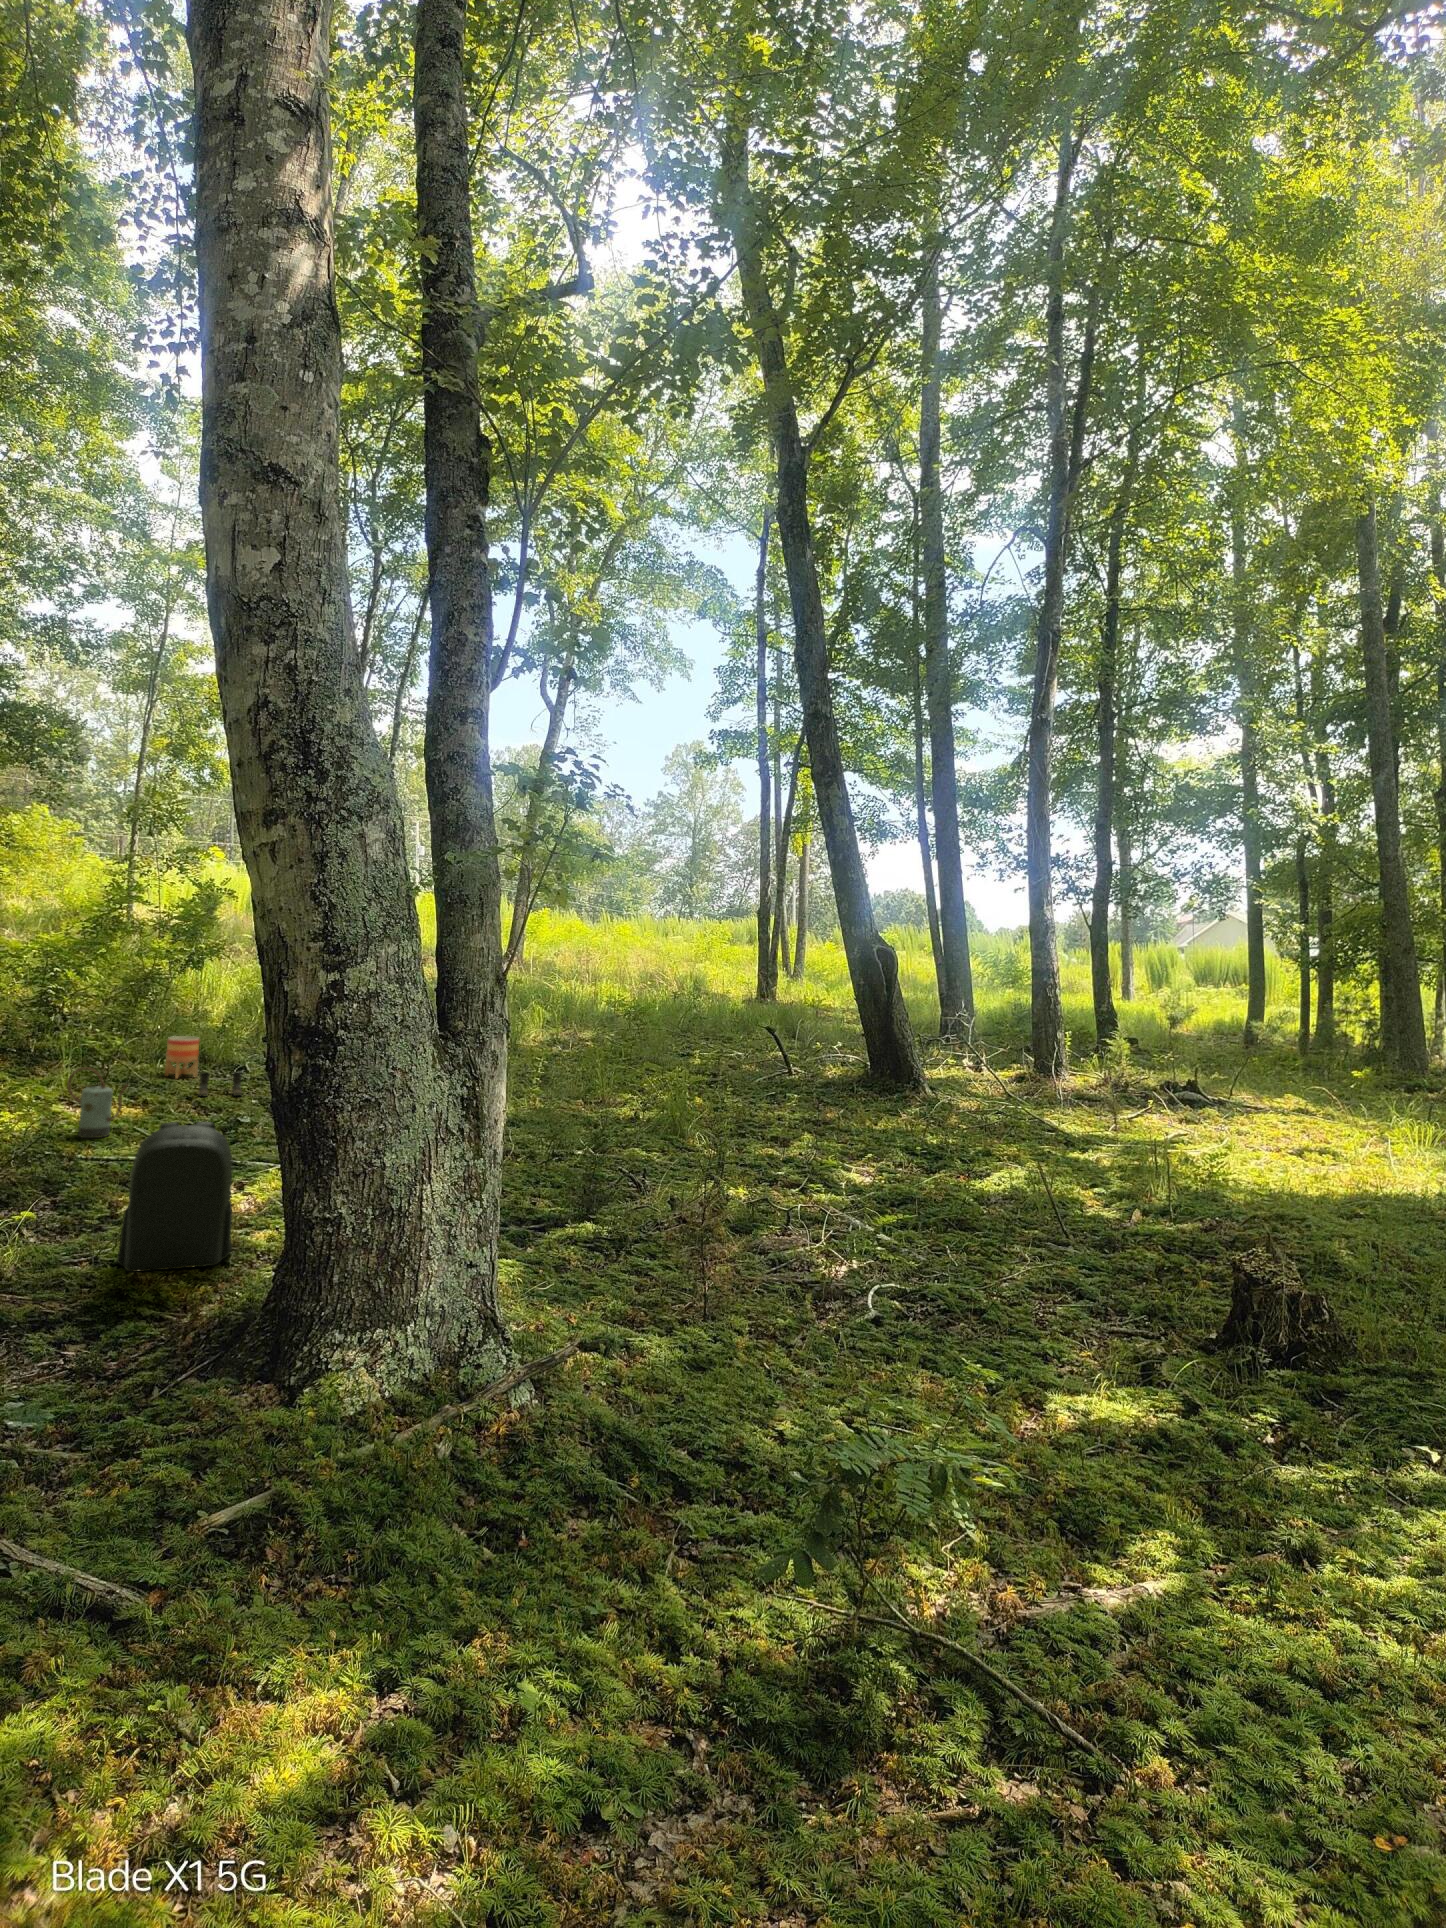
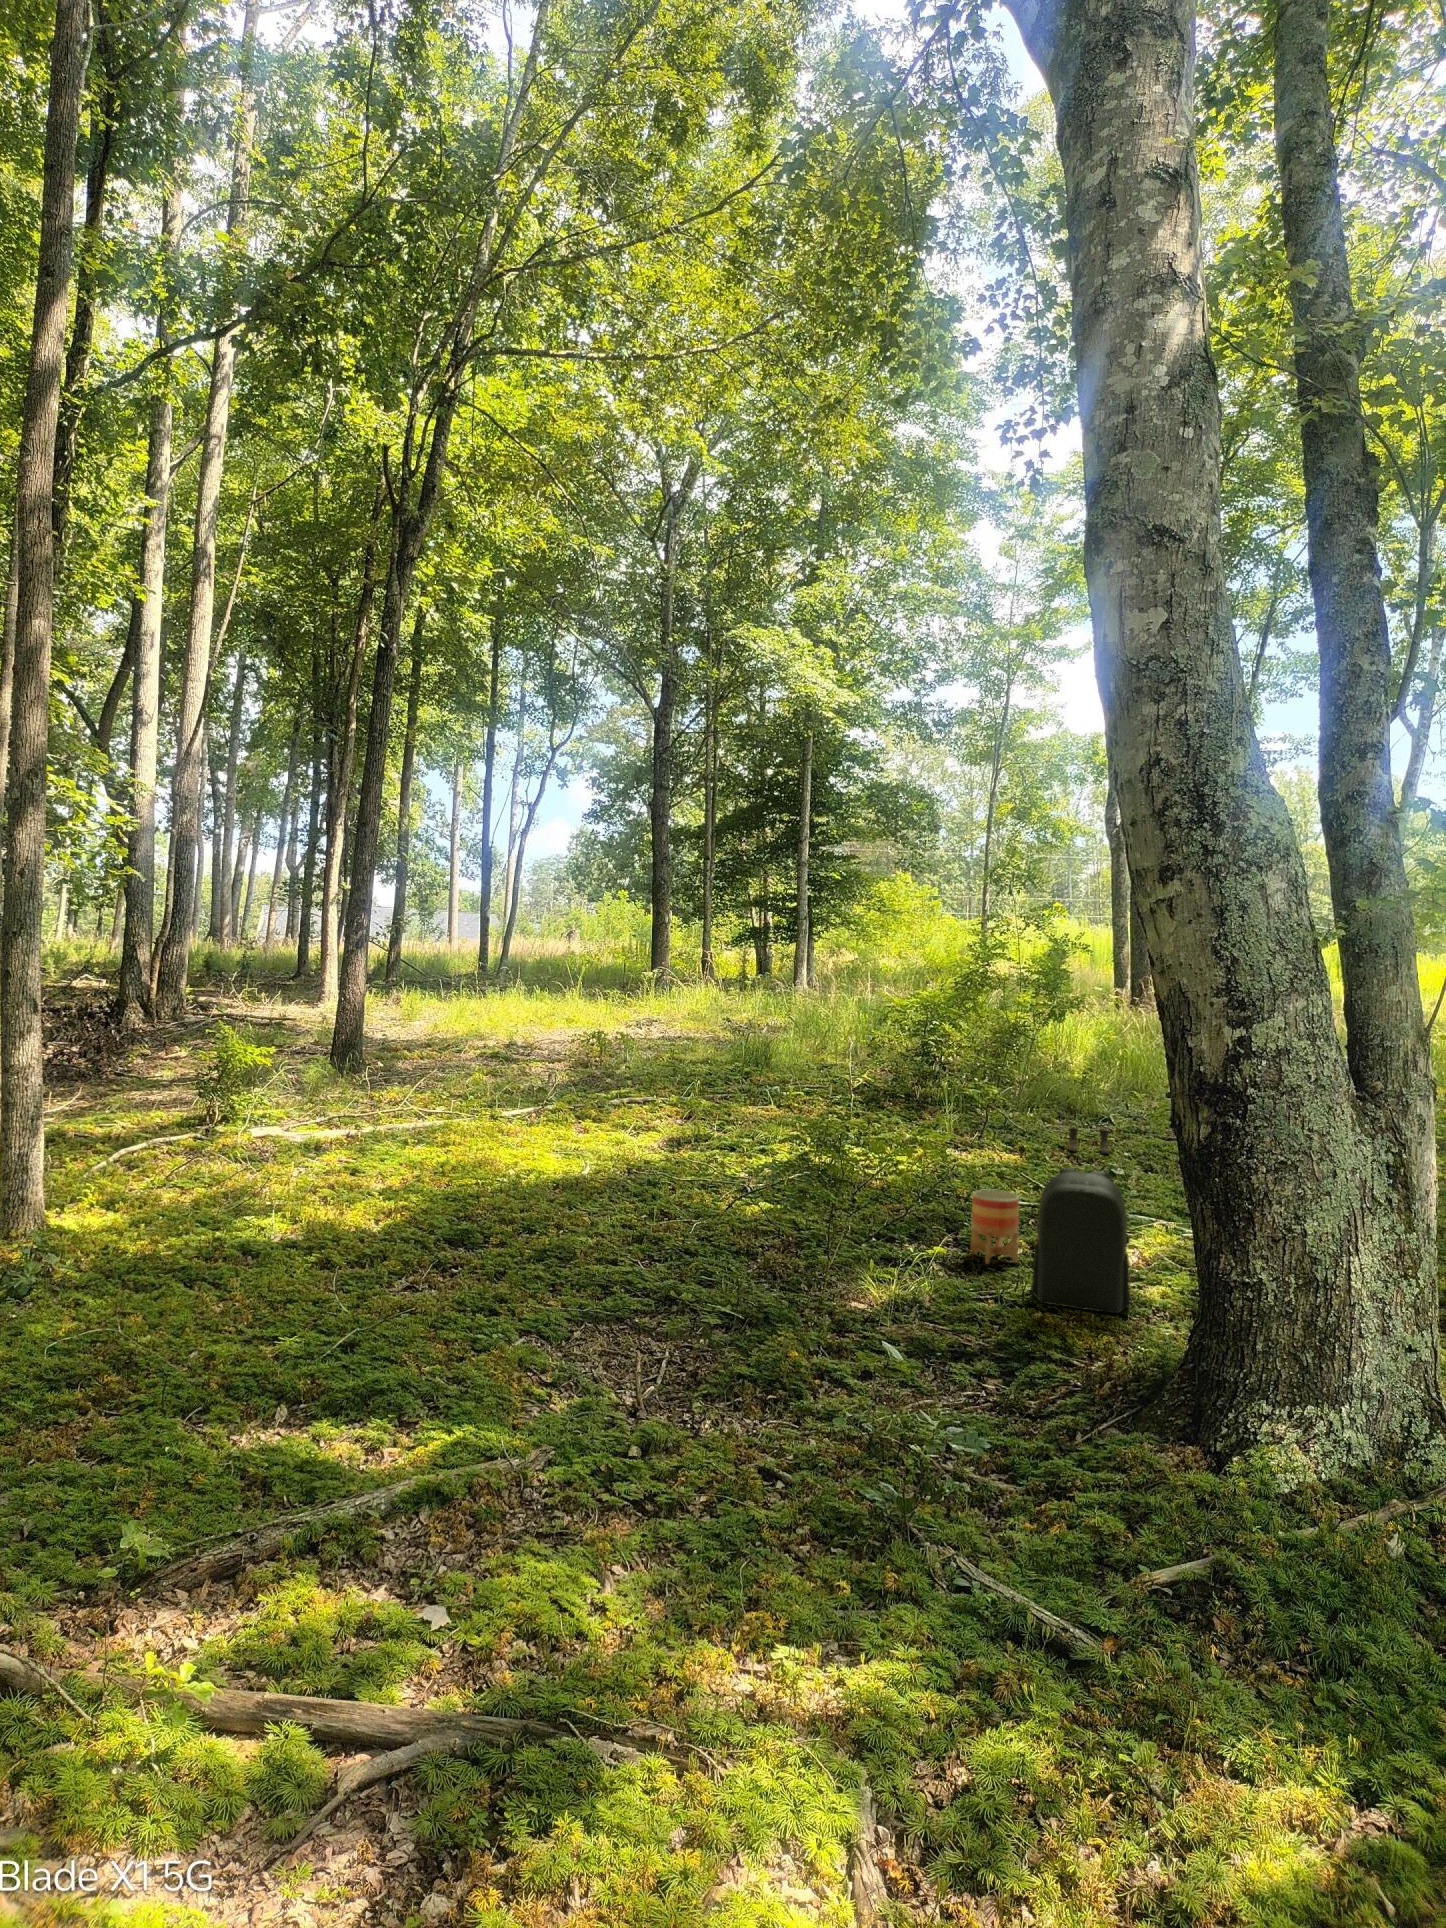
planter: present [165,1036,200,1079] -> present [971,1189,1019,1264]
watering can: present [67,1067,128,1138] -> none [964,1113,1015,1180]

